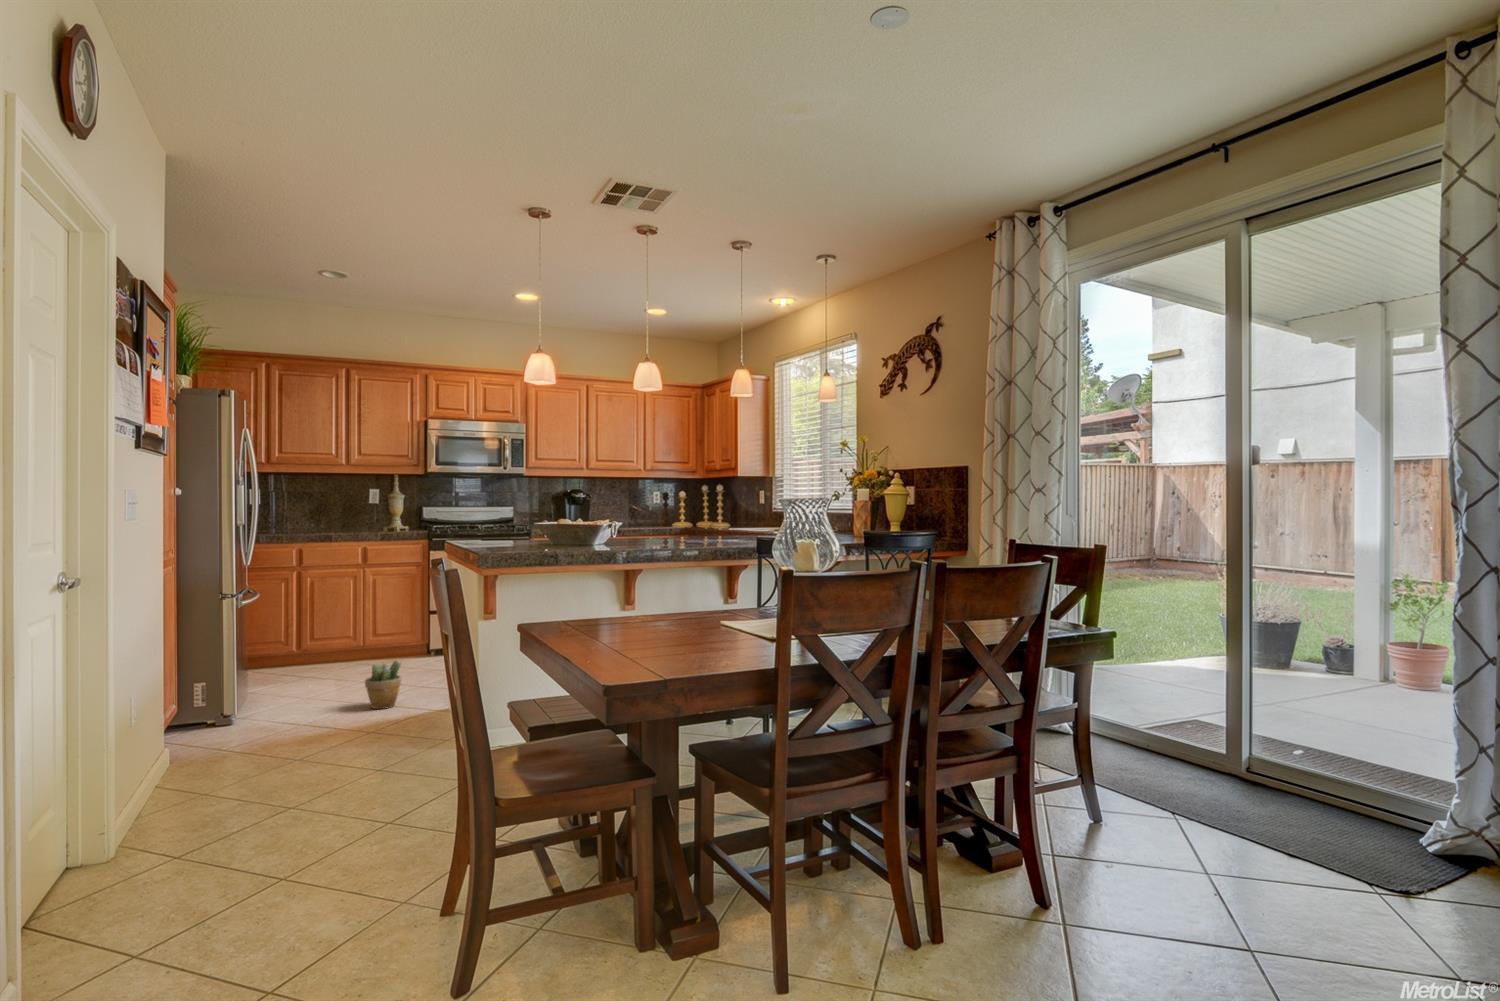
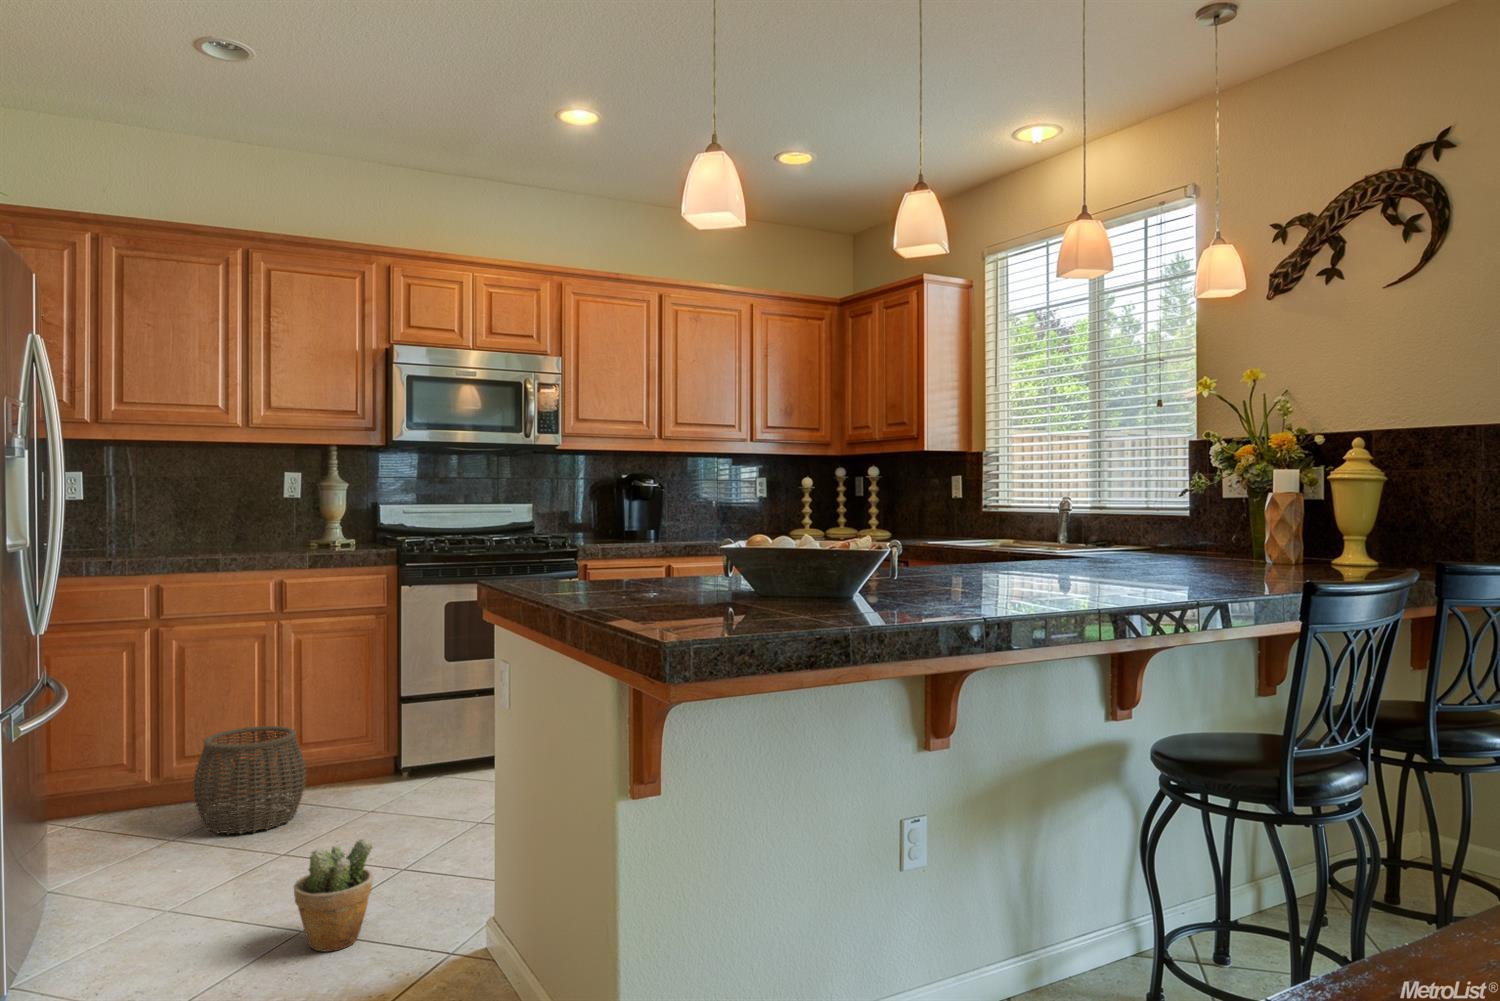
woven basket: none [318,623,377,676] -> present [193,726,306,834]

